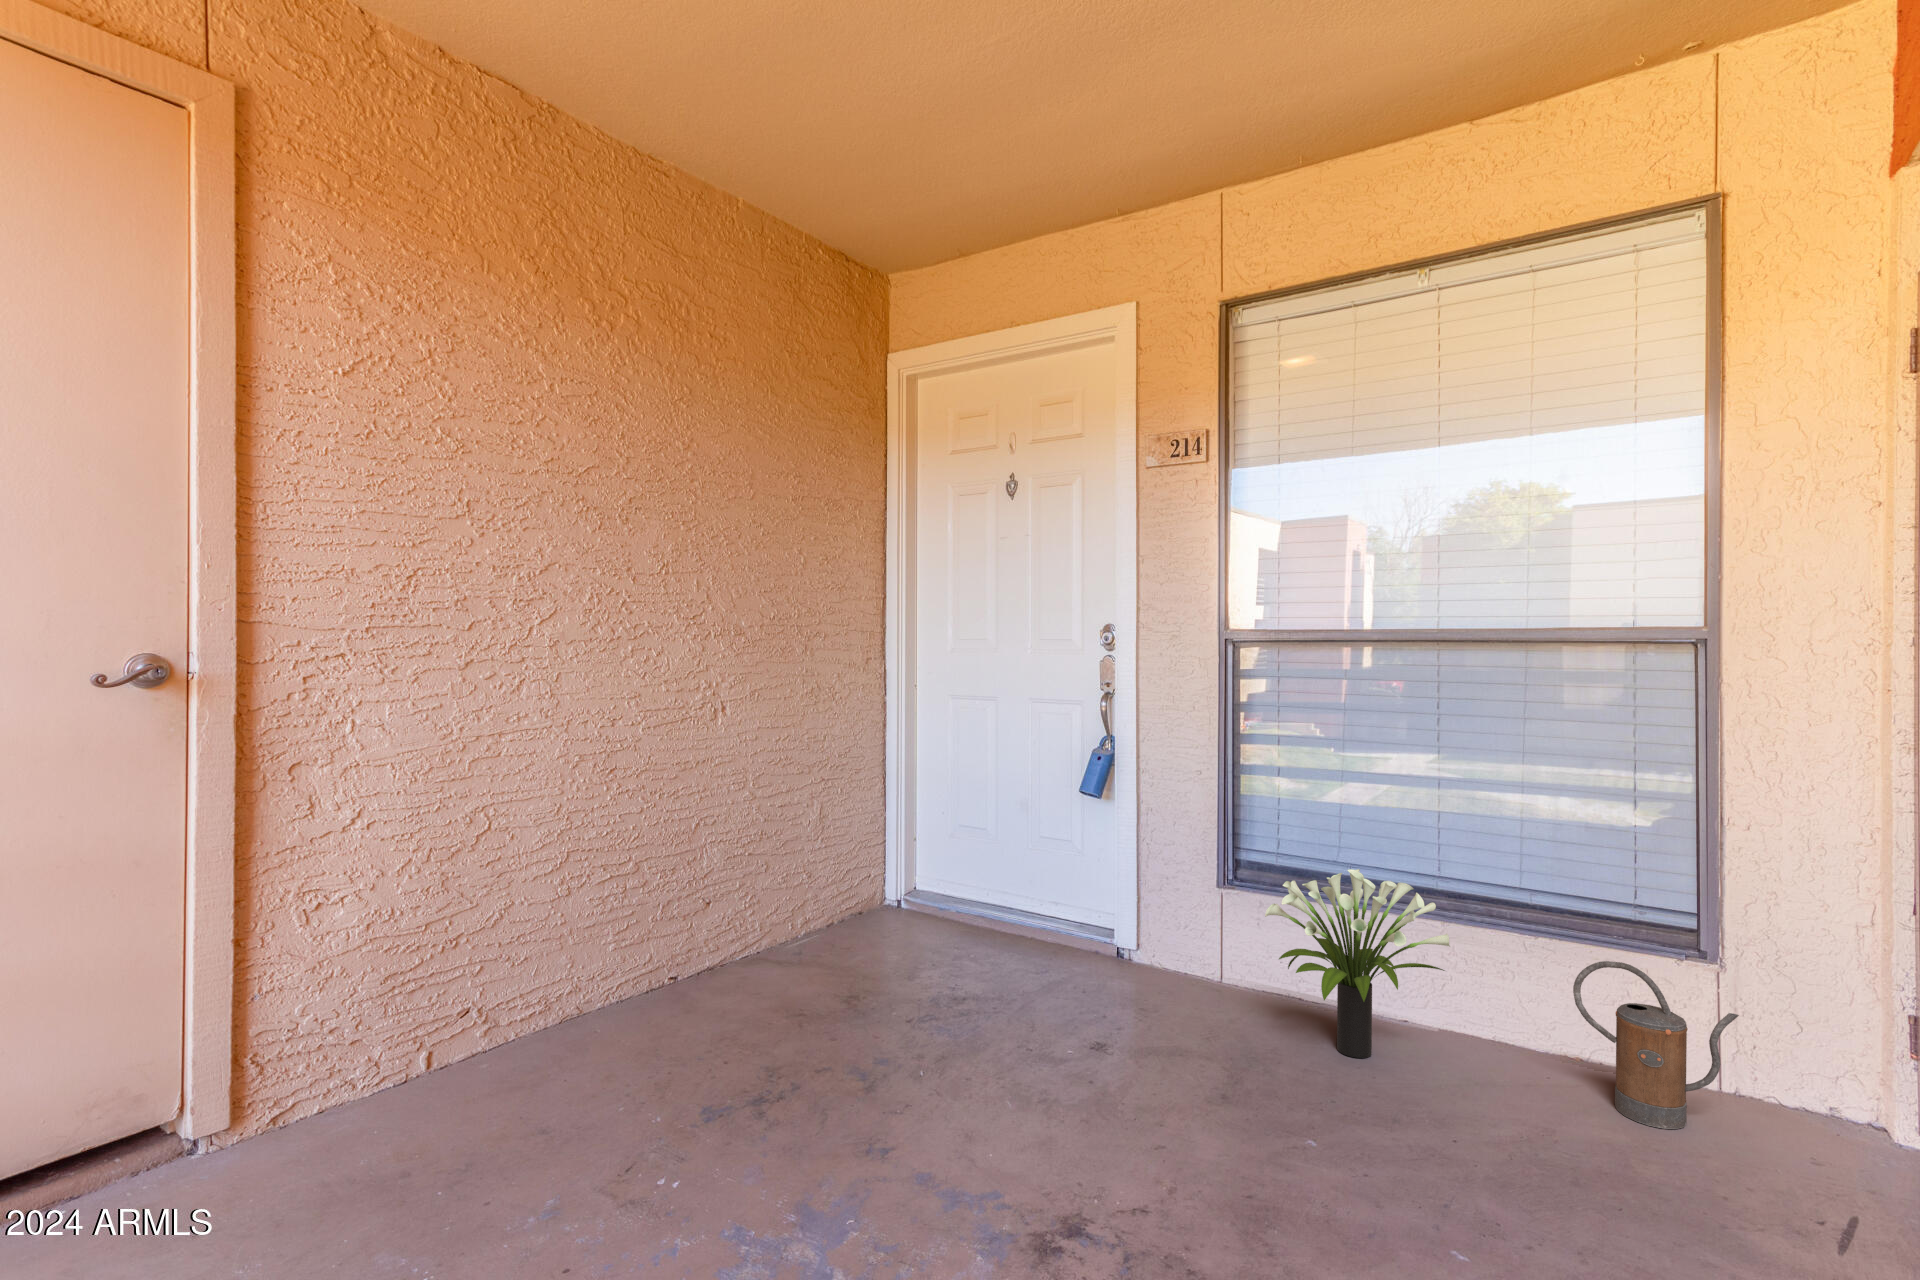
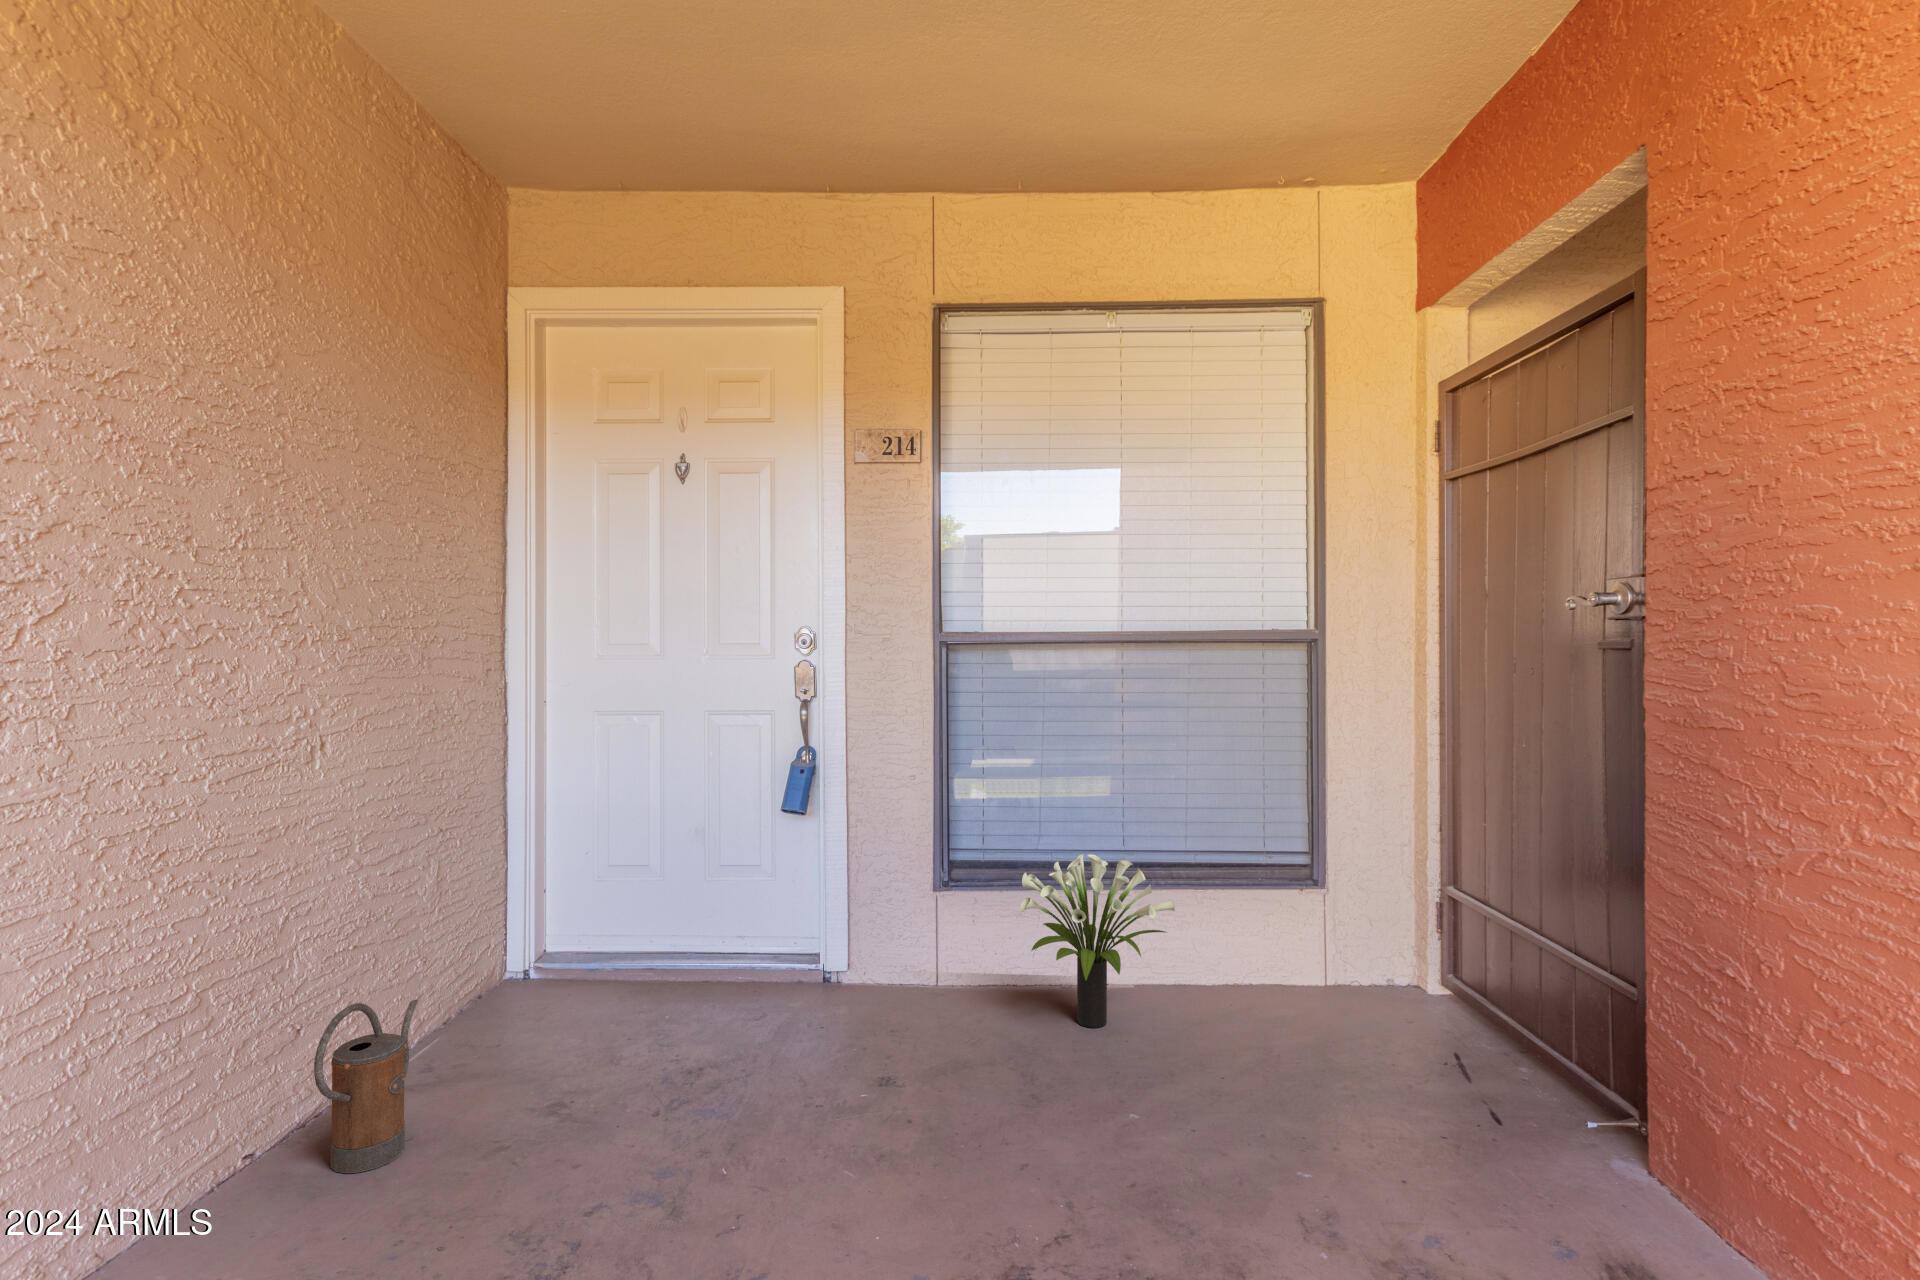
watering can: present [1573,961,1739,1129] -> present [314,999,418,1173]

